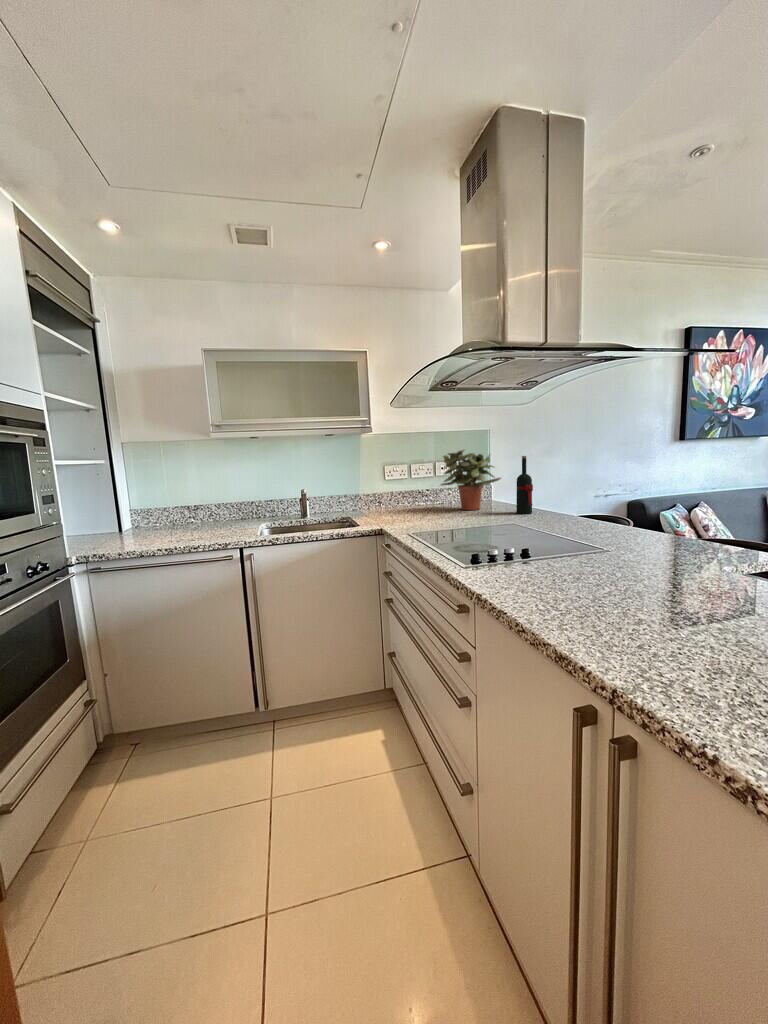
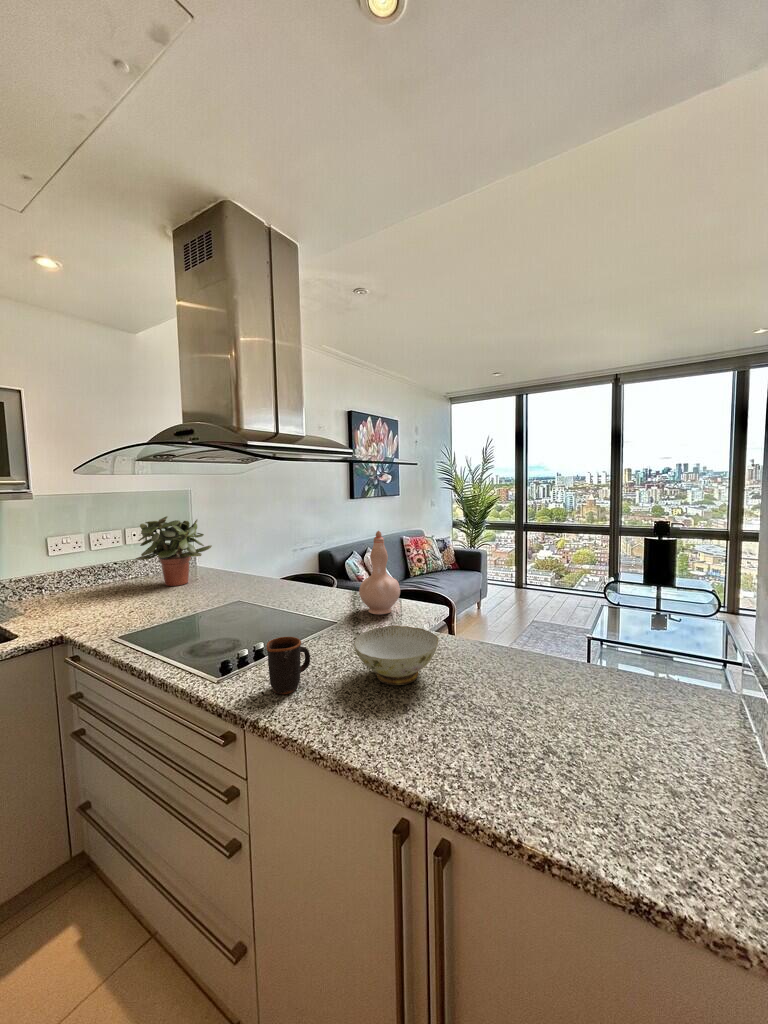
vase: none [640,449,699,549] -> present [359,531,400,614]
wine bottle: present [516,456,533,514] -> none [232,524,250,585]
mug: none [500,534,548,585] -> present [266,637,310,694]
ceramic bowl: none [594,544,714,604] -> present [354,626,438,685]

